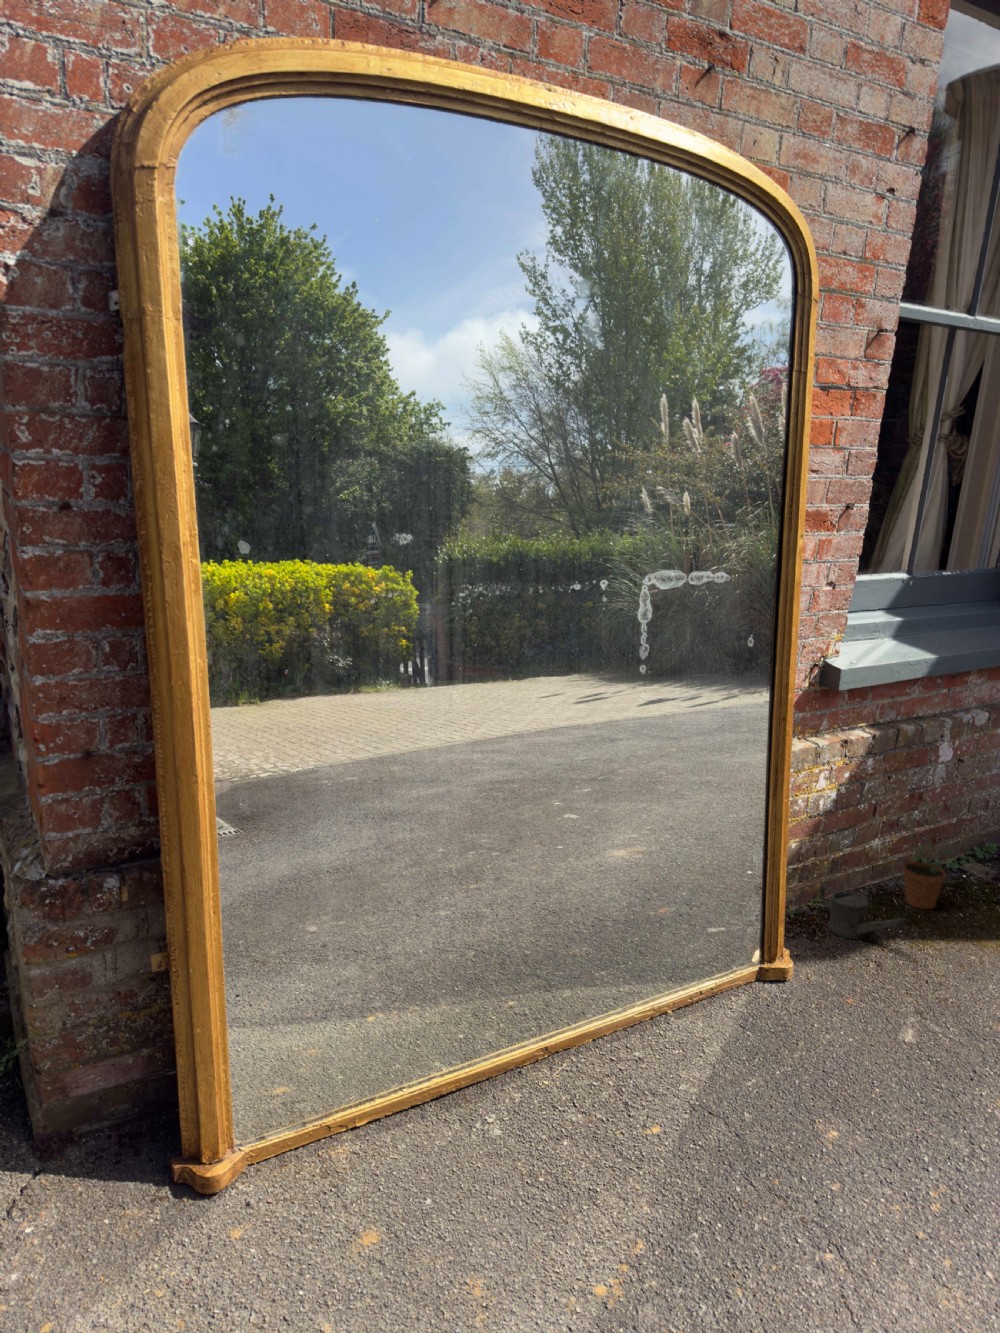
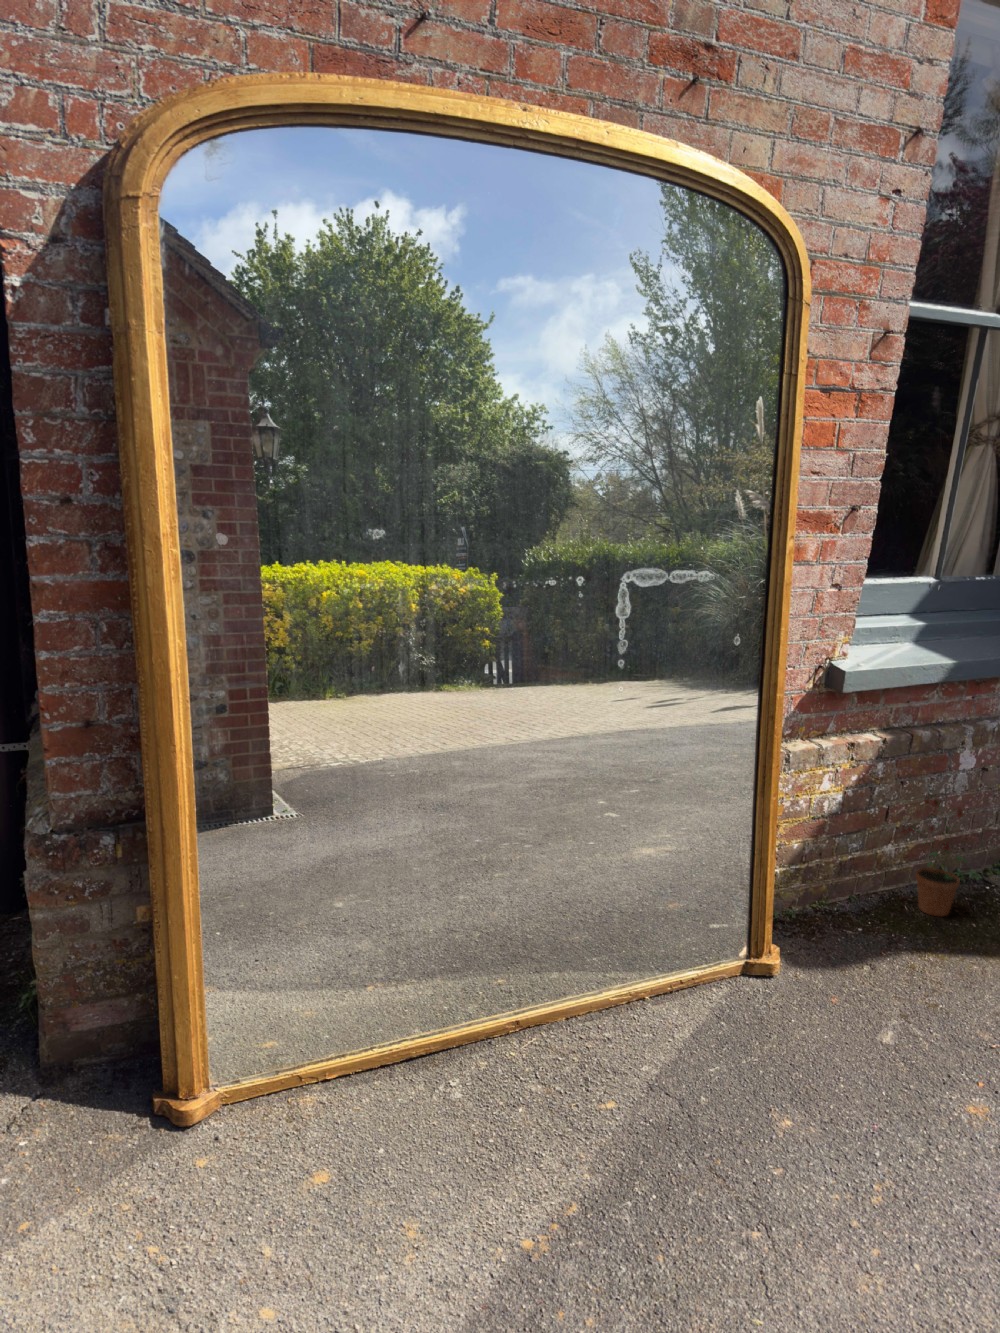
watering can: present [820,885,904,939] -> none [824,887,903,942]

